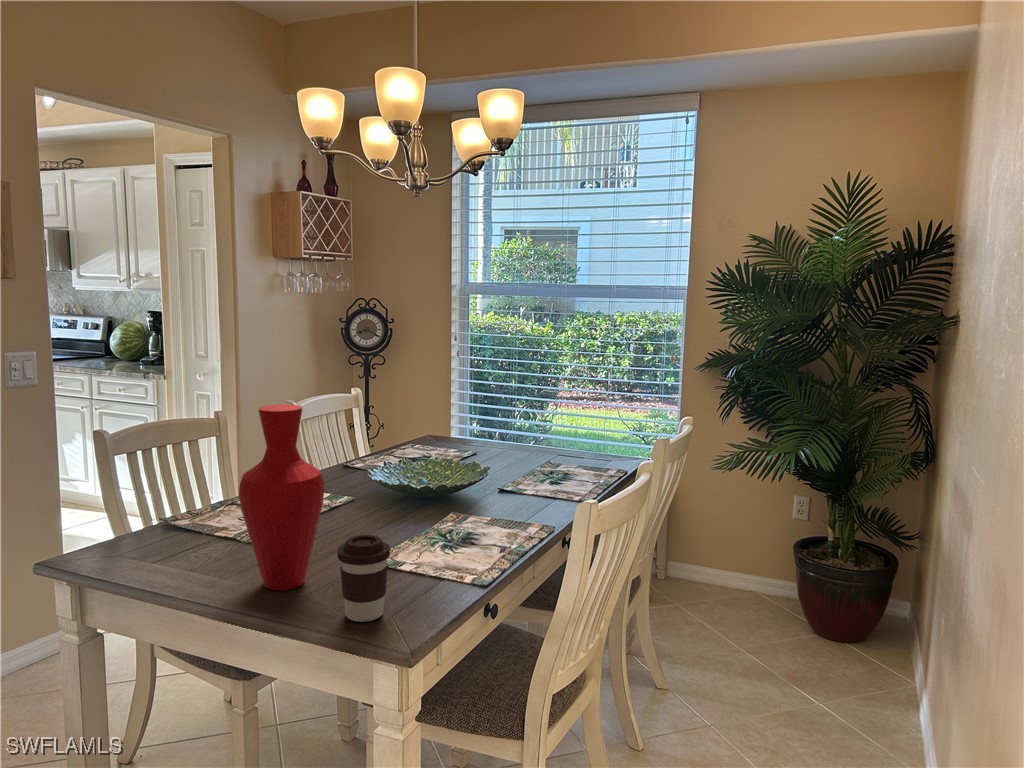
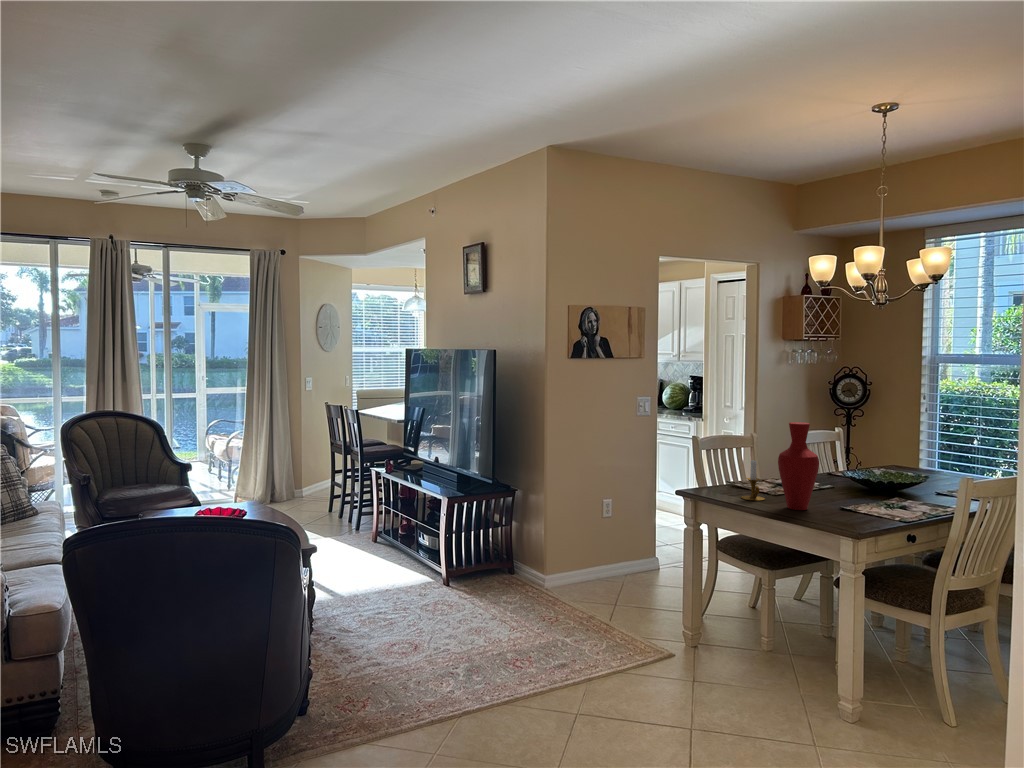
candlestick: none [170,486,222,573] -> present [741,460,765,500]
coffee cup: present [338,535,390,622] -> none [825,483,852,522]

